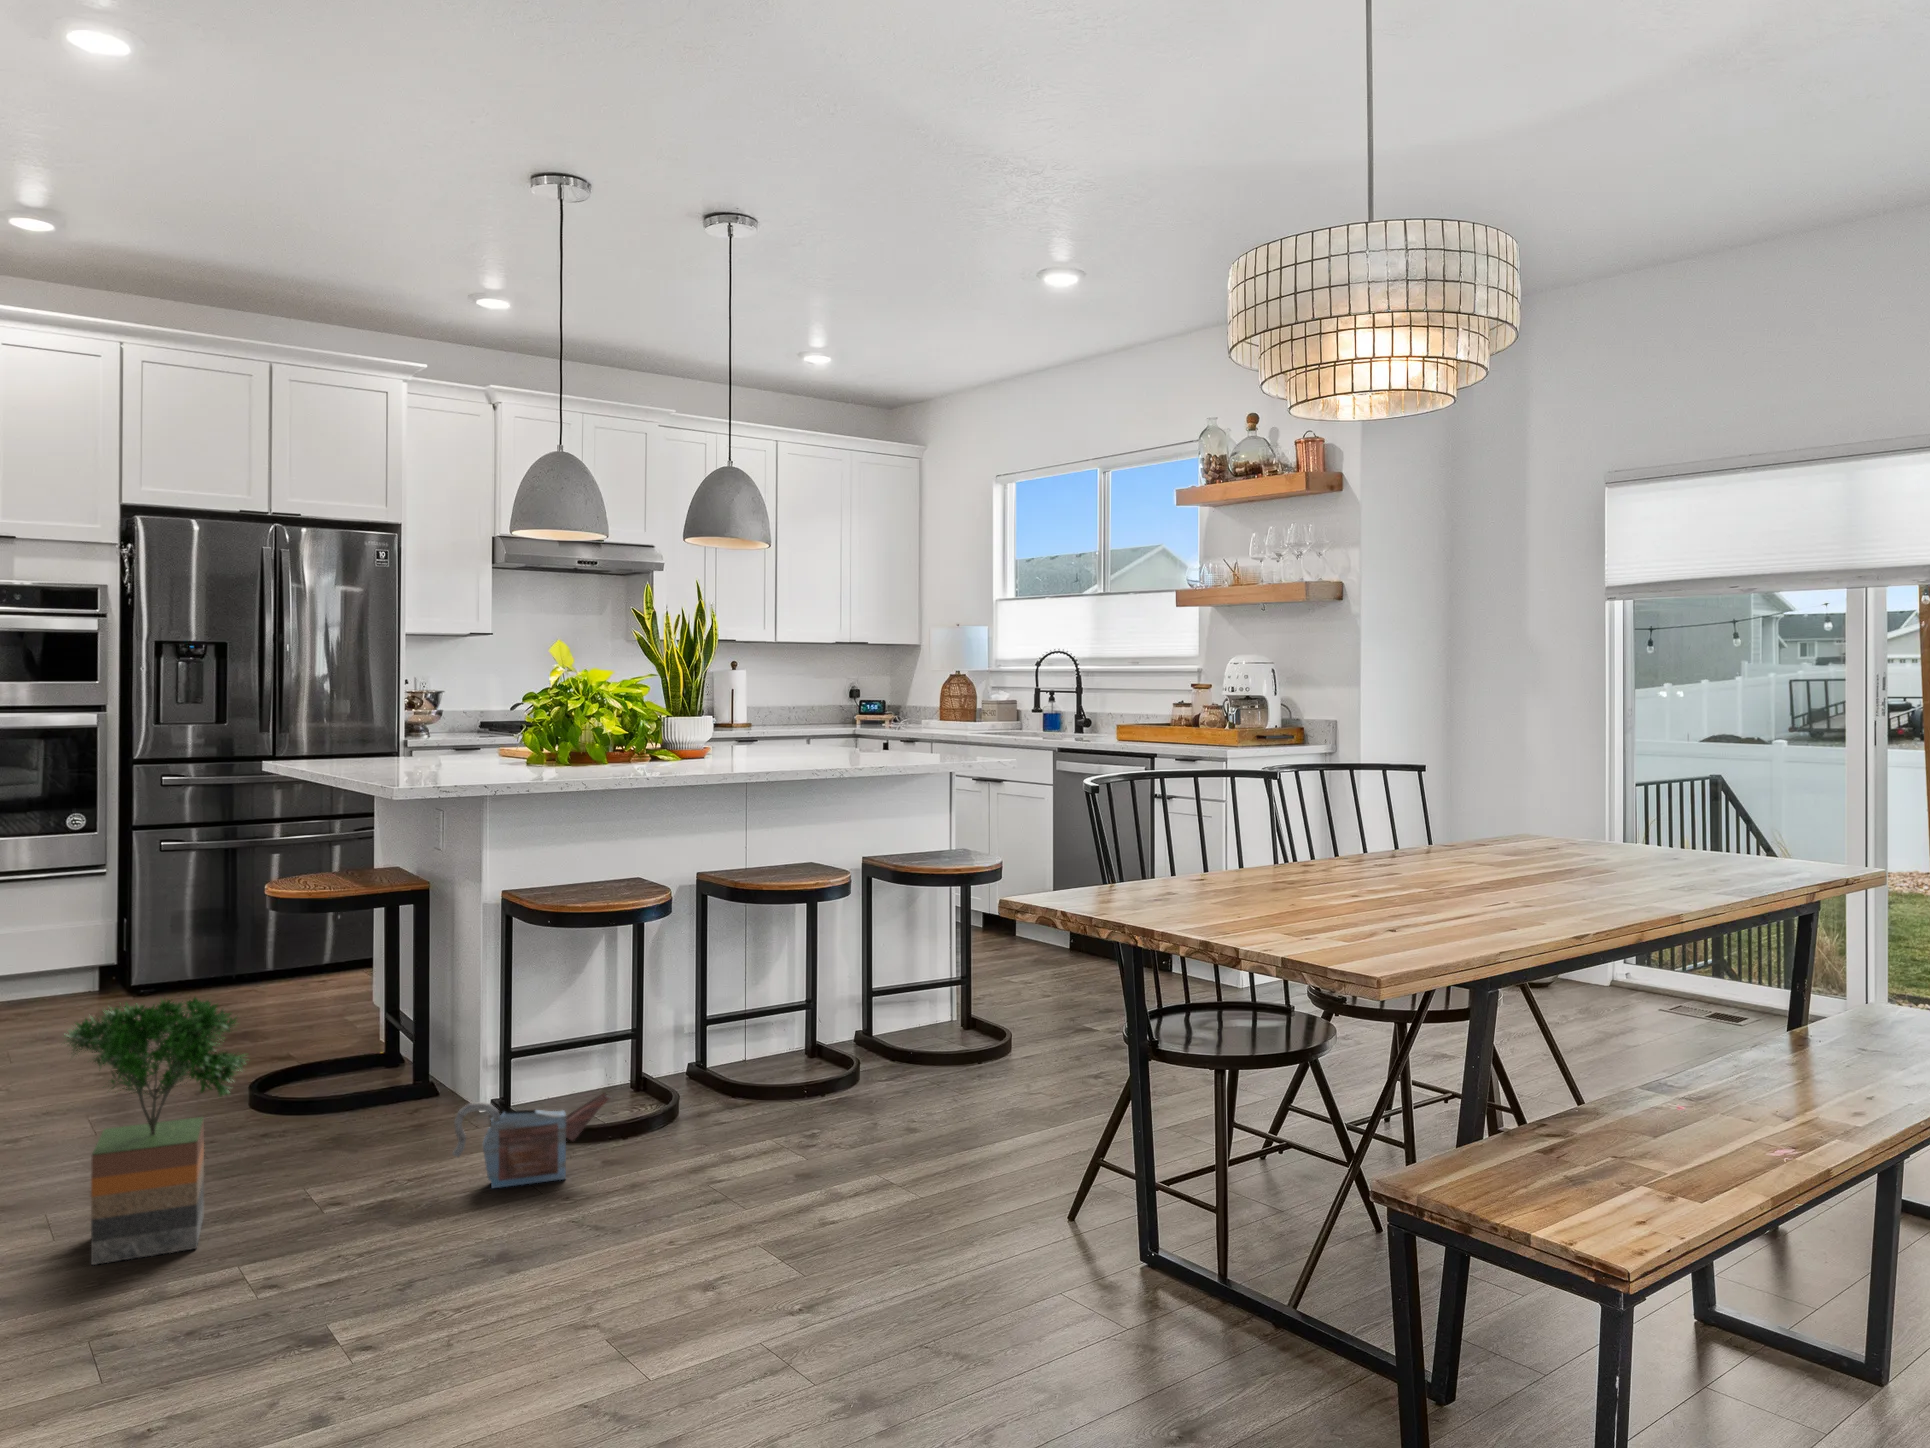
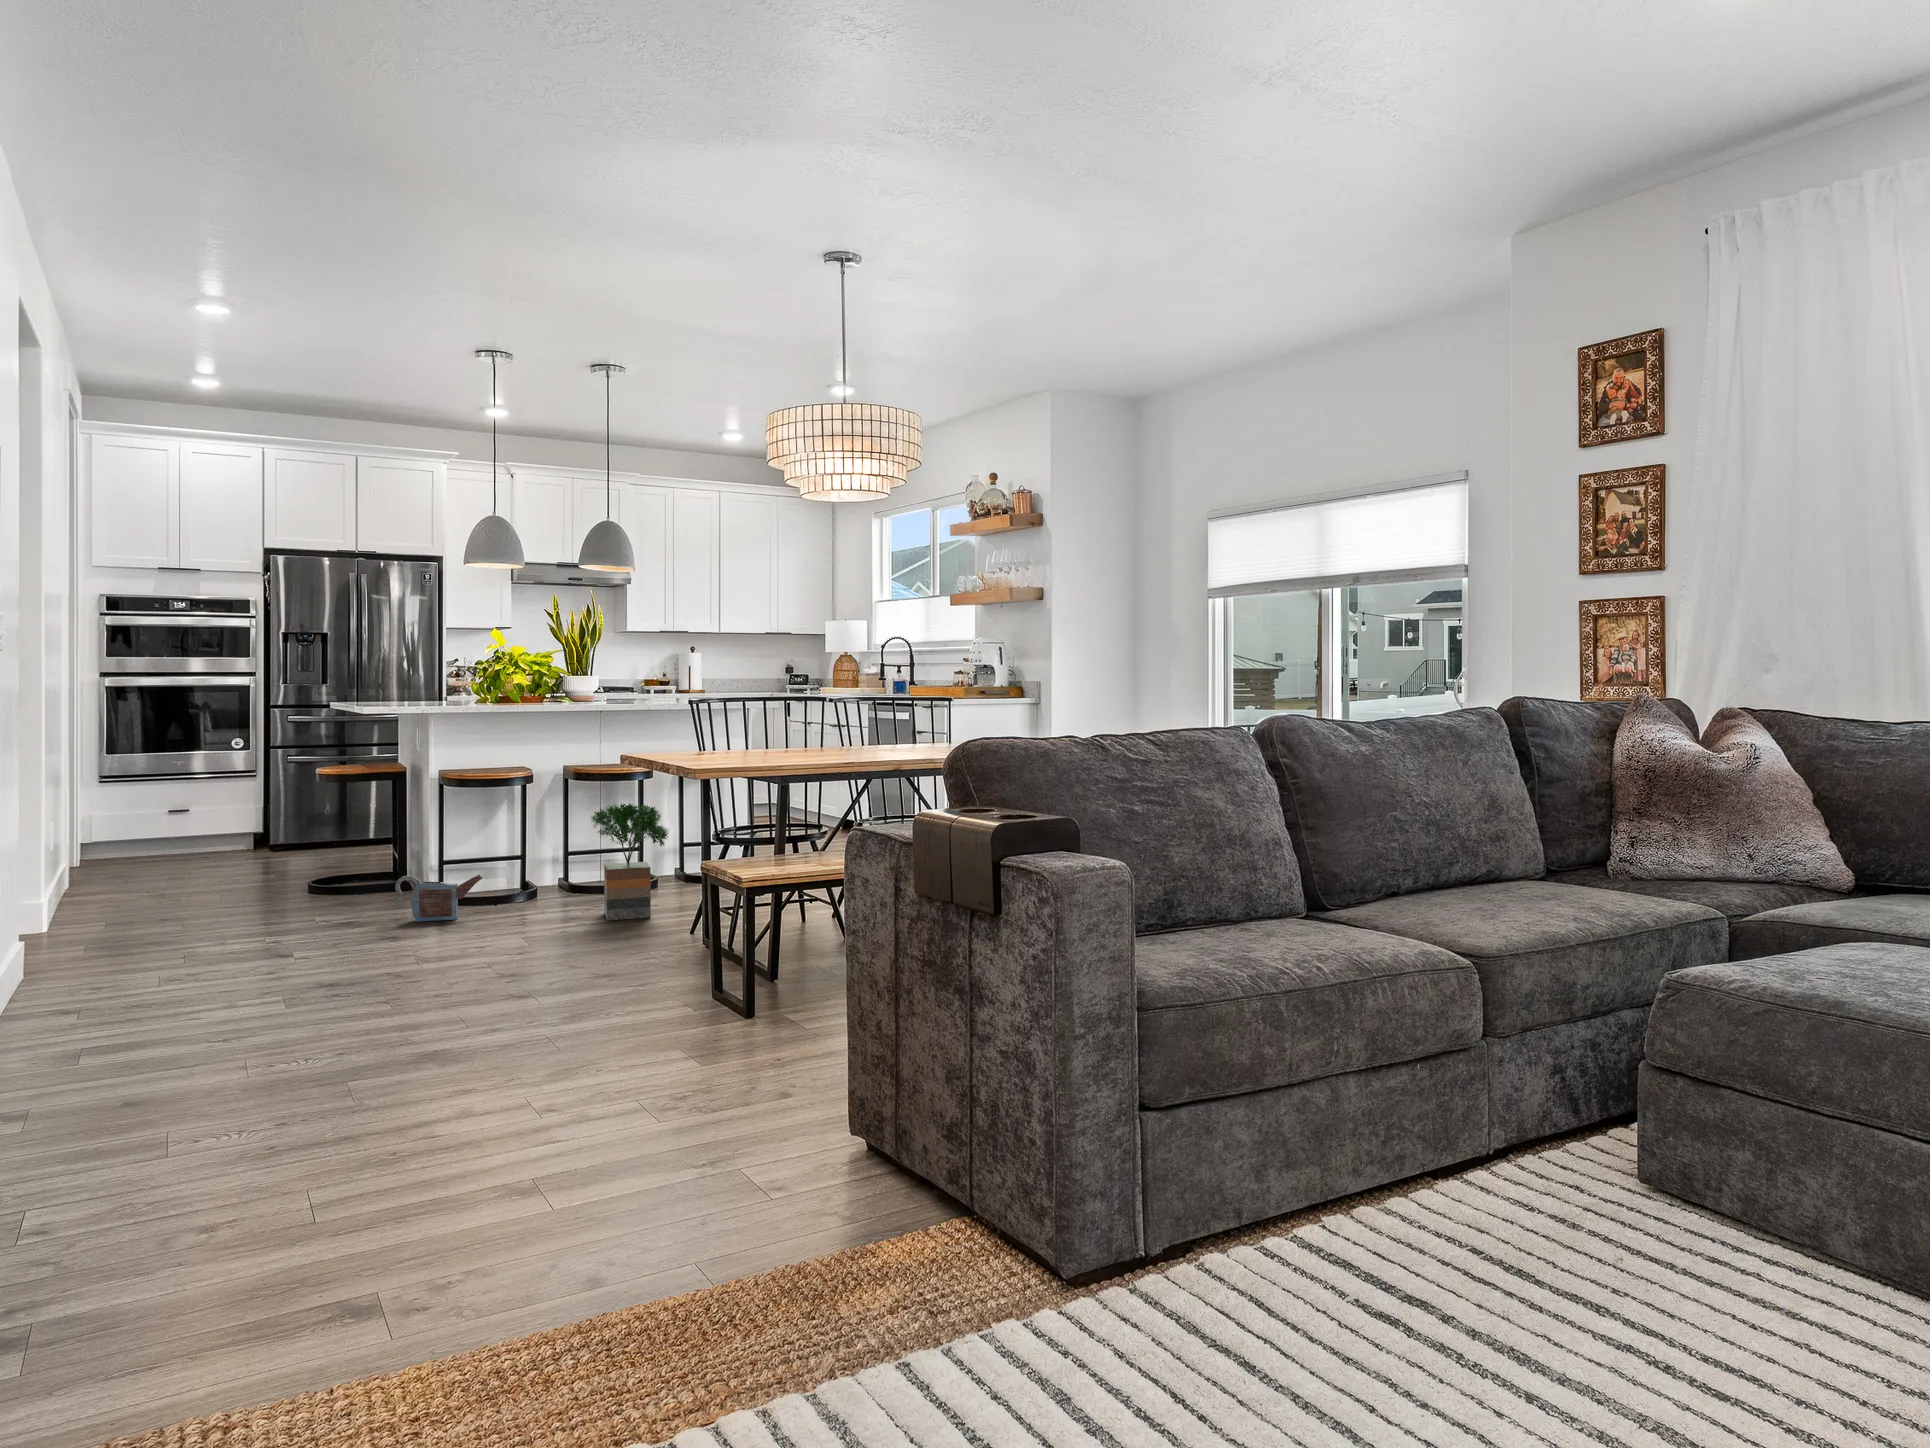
potted tree: present [64,997,246,1265] -> present [591,803,669,920]

